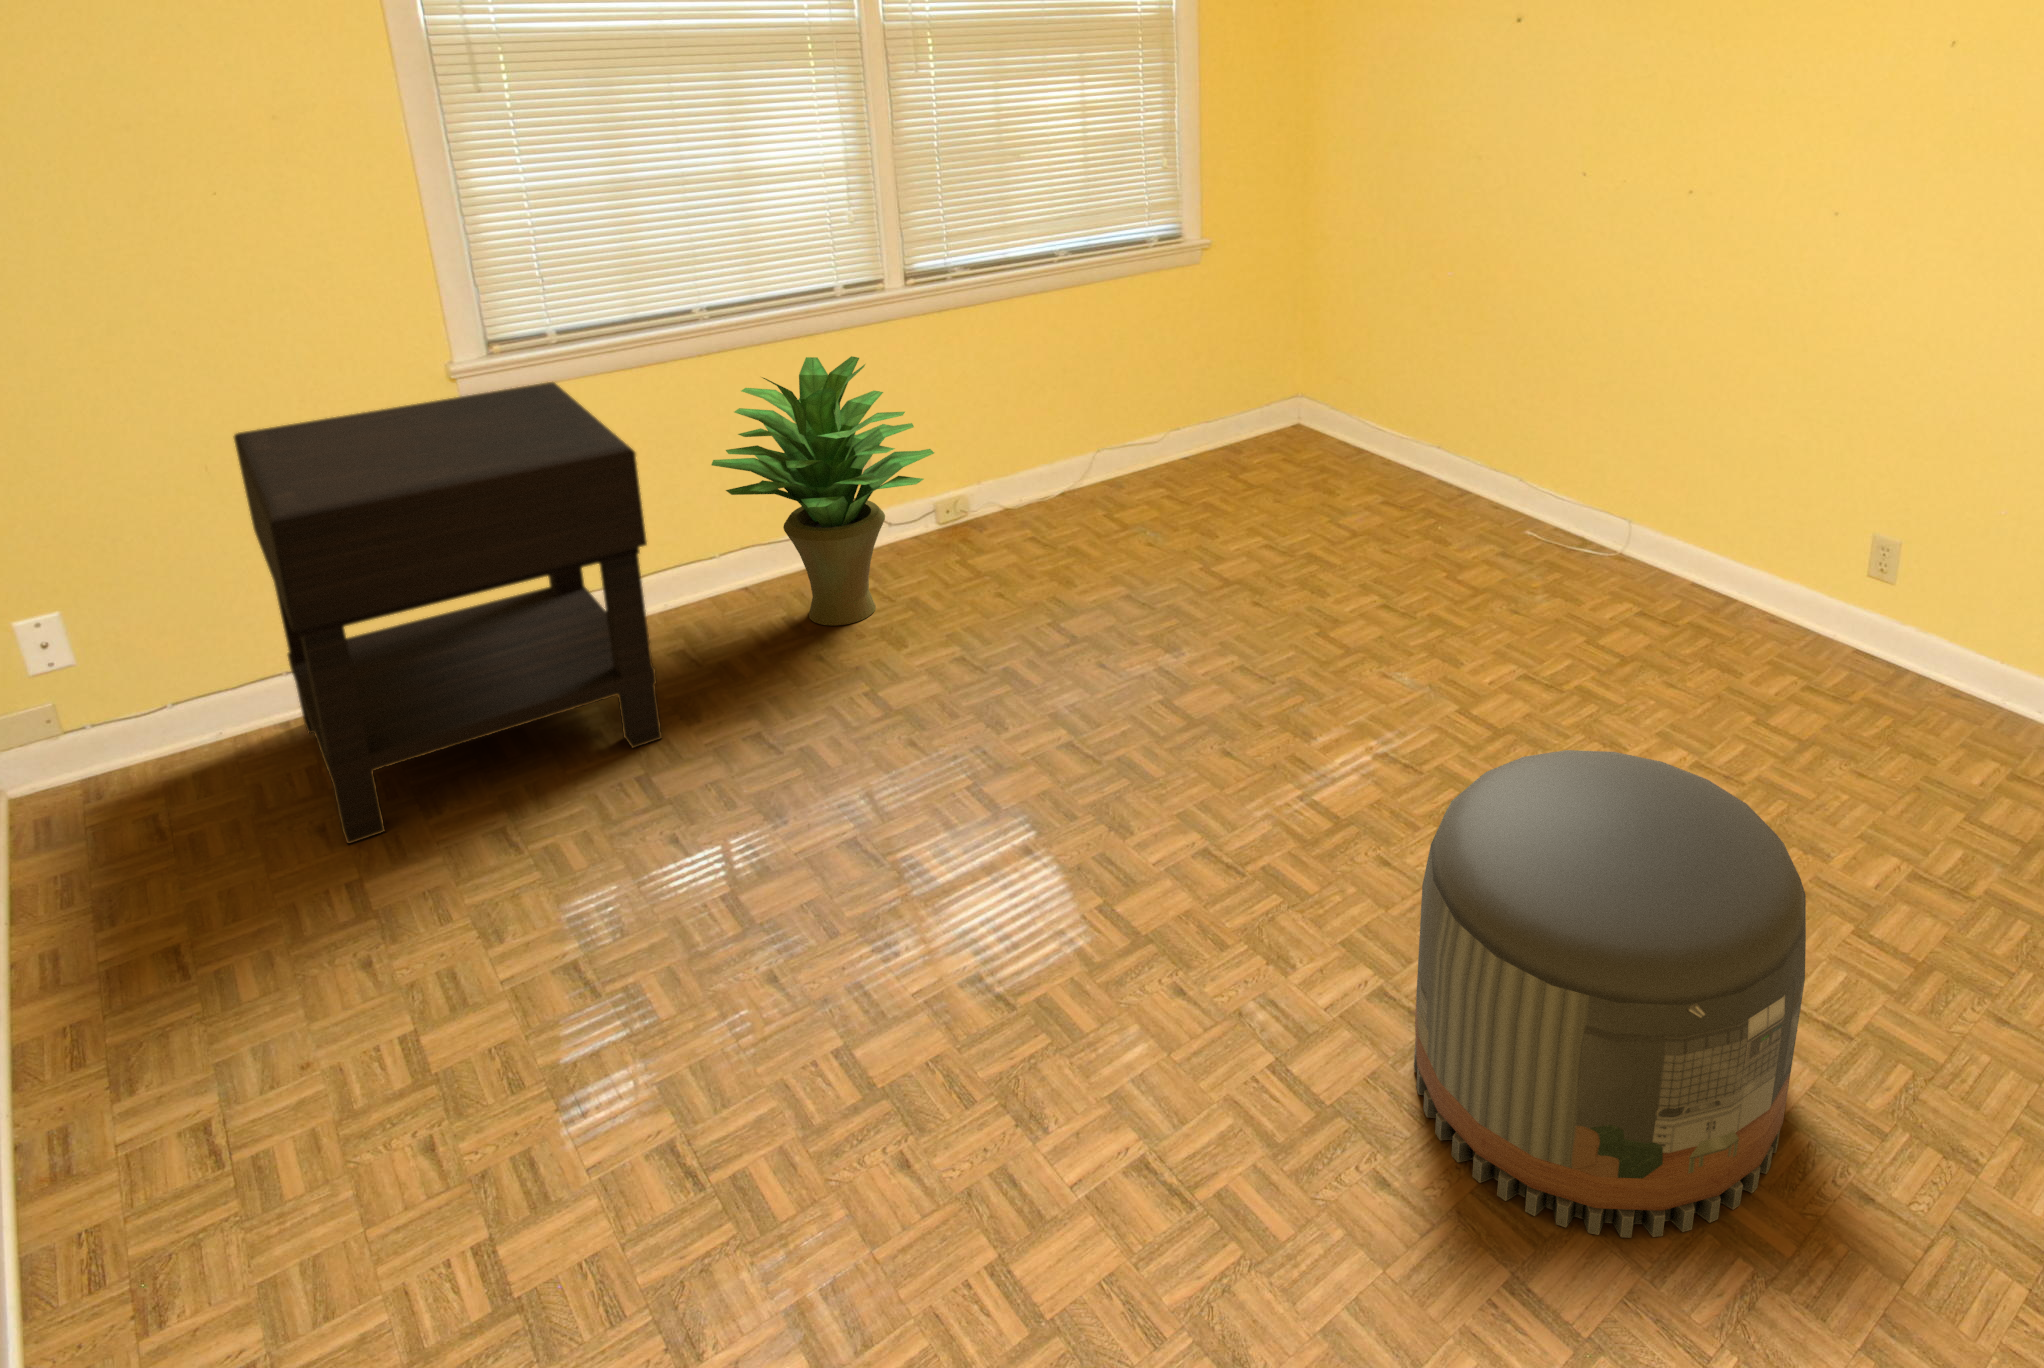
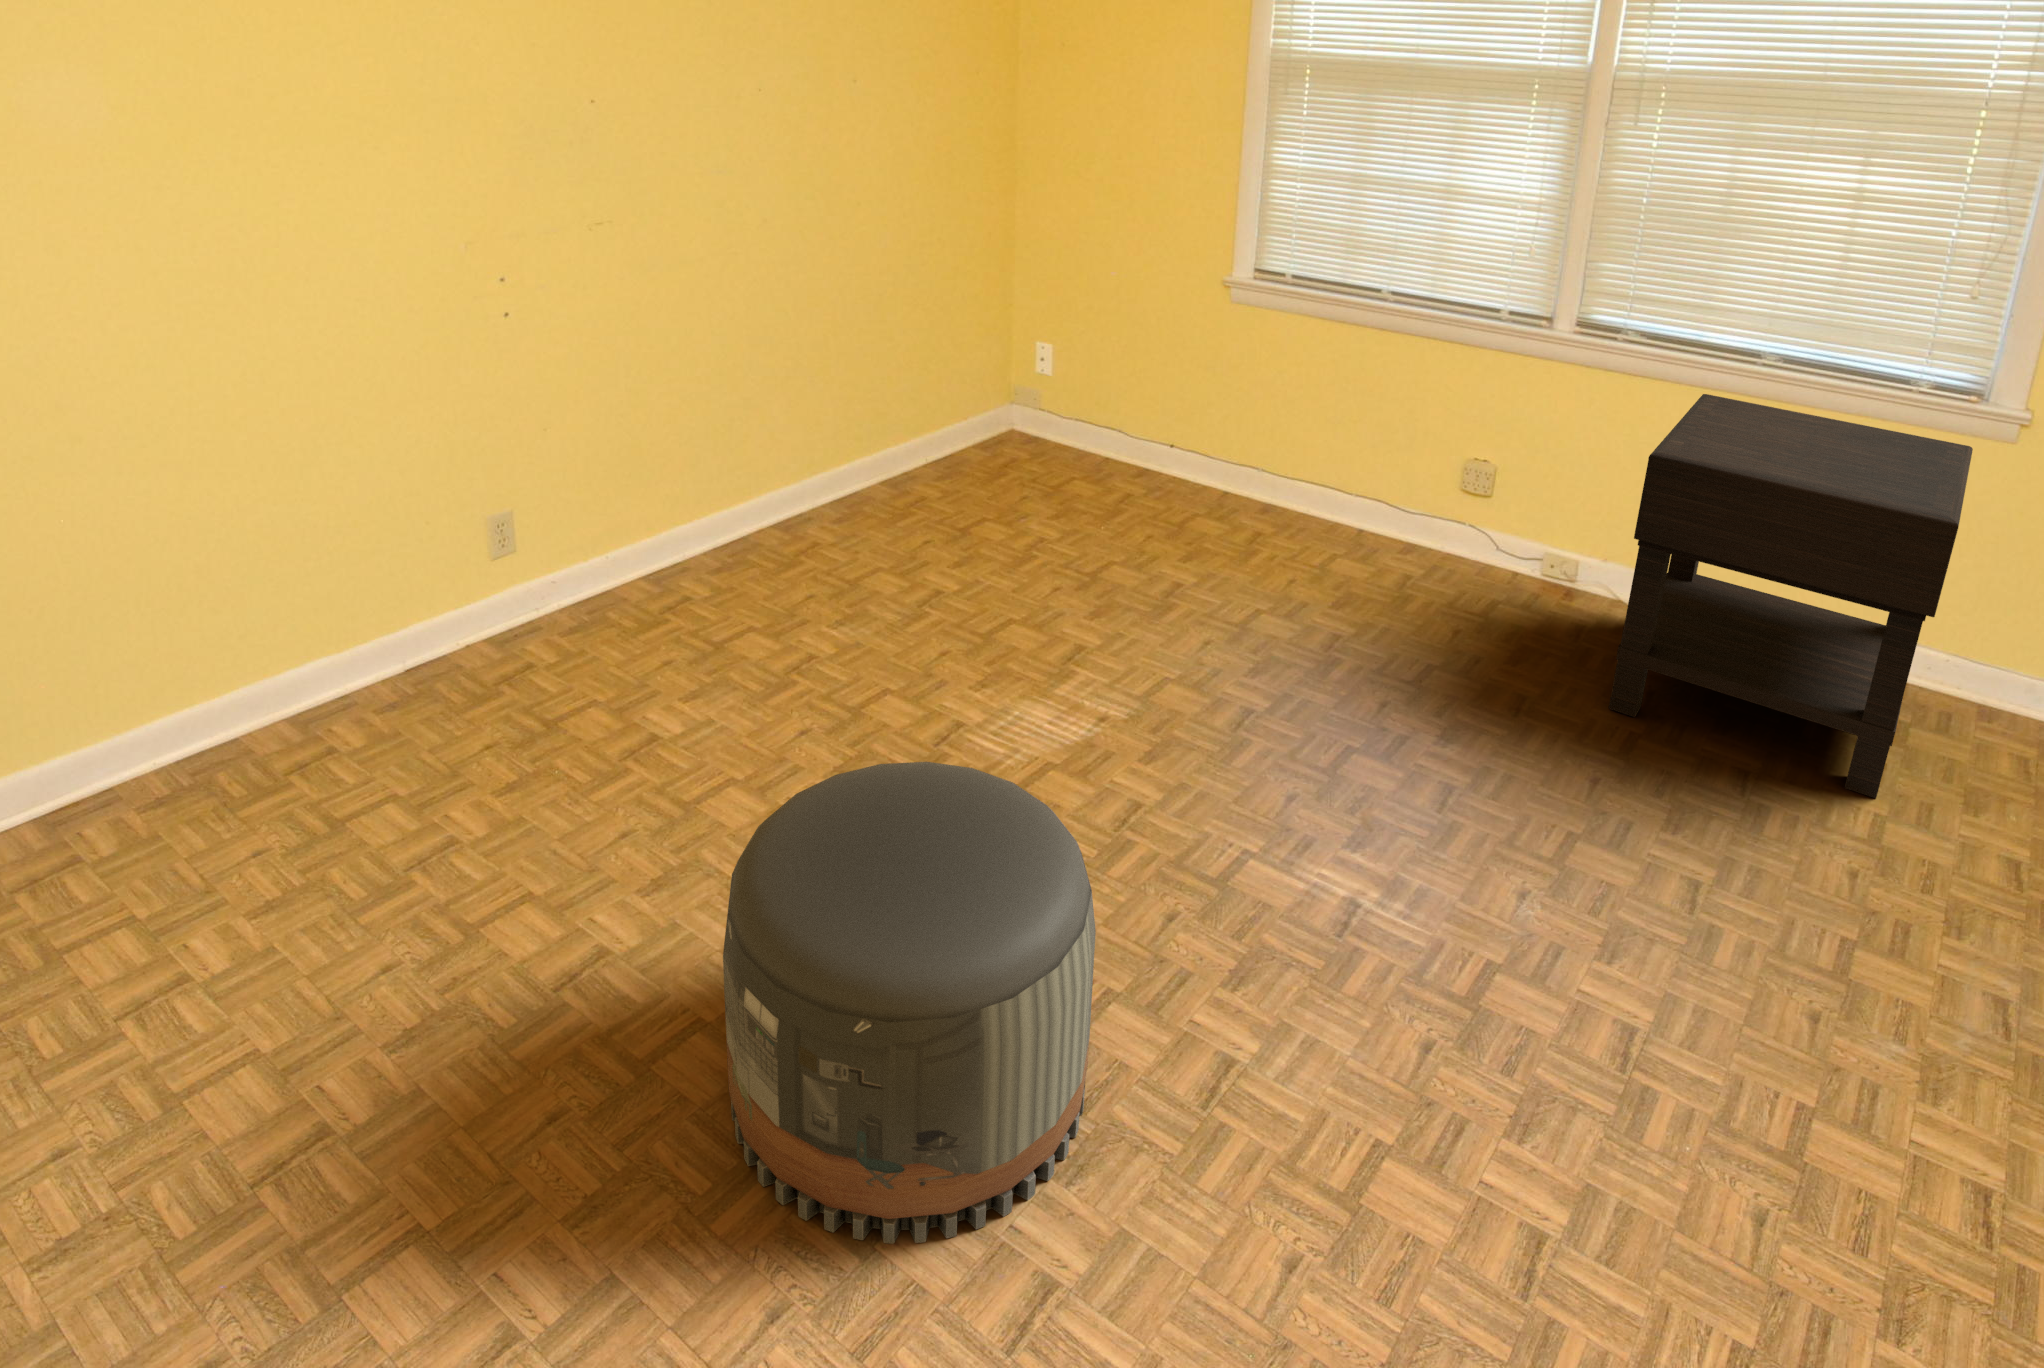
potted plant: present [711,356,934,626] -> none [1285,345,1466,581]
nightstand: present [234,382,662,844] -> present [1609,394,1973,798]

